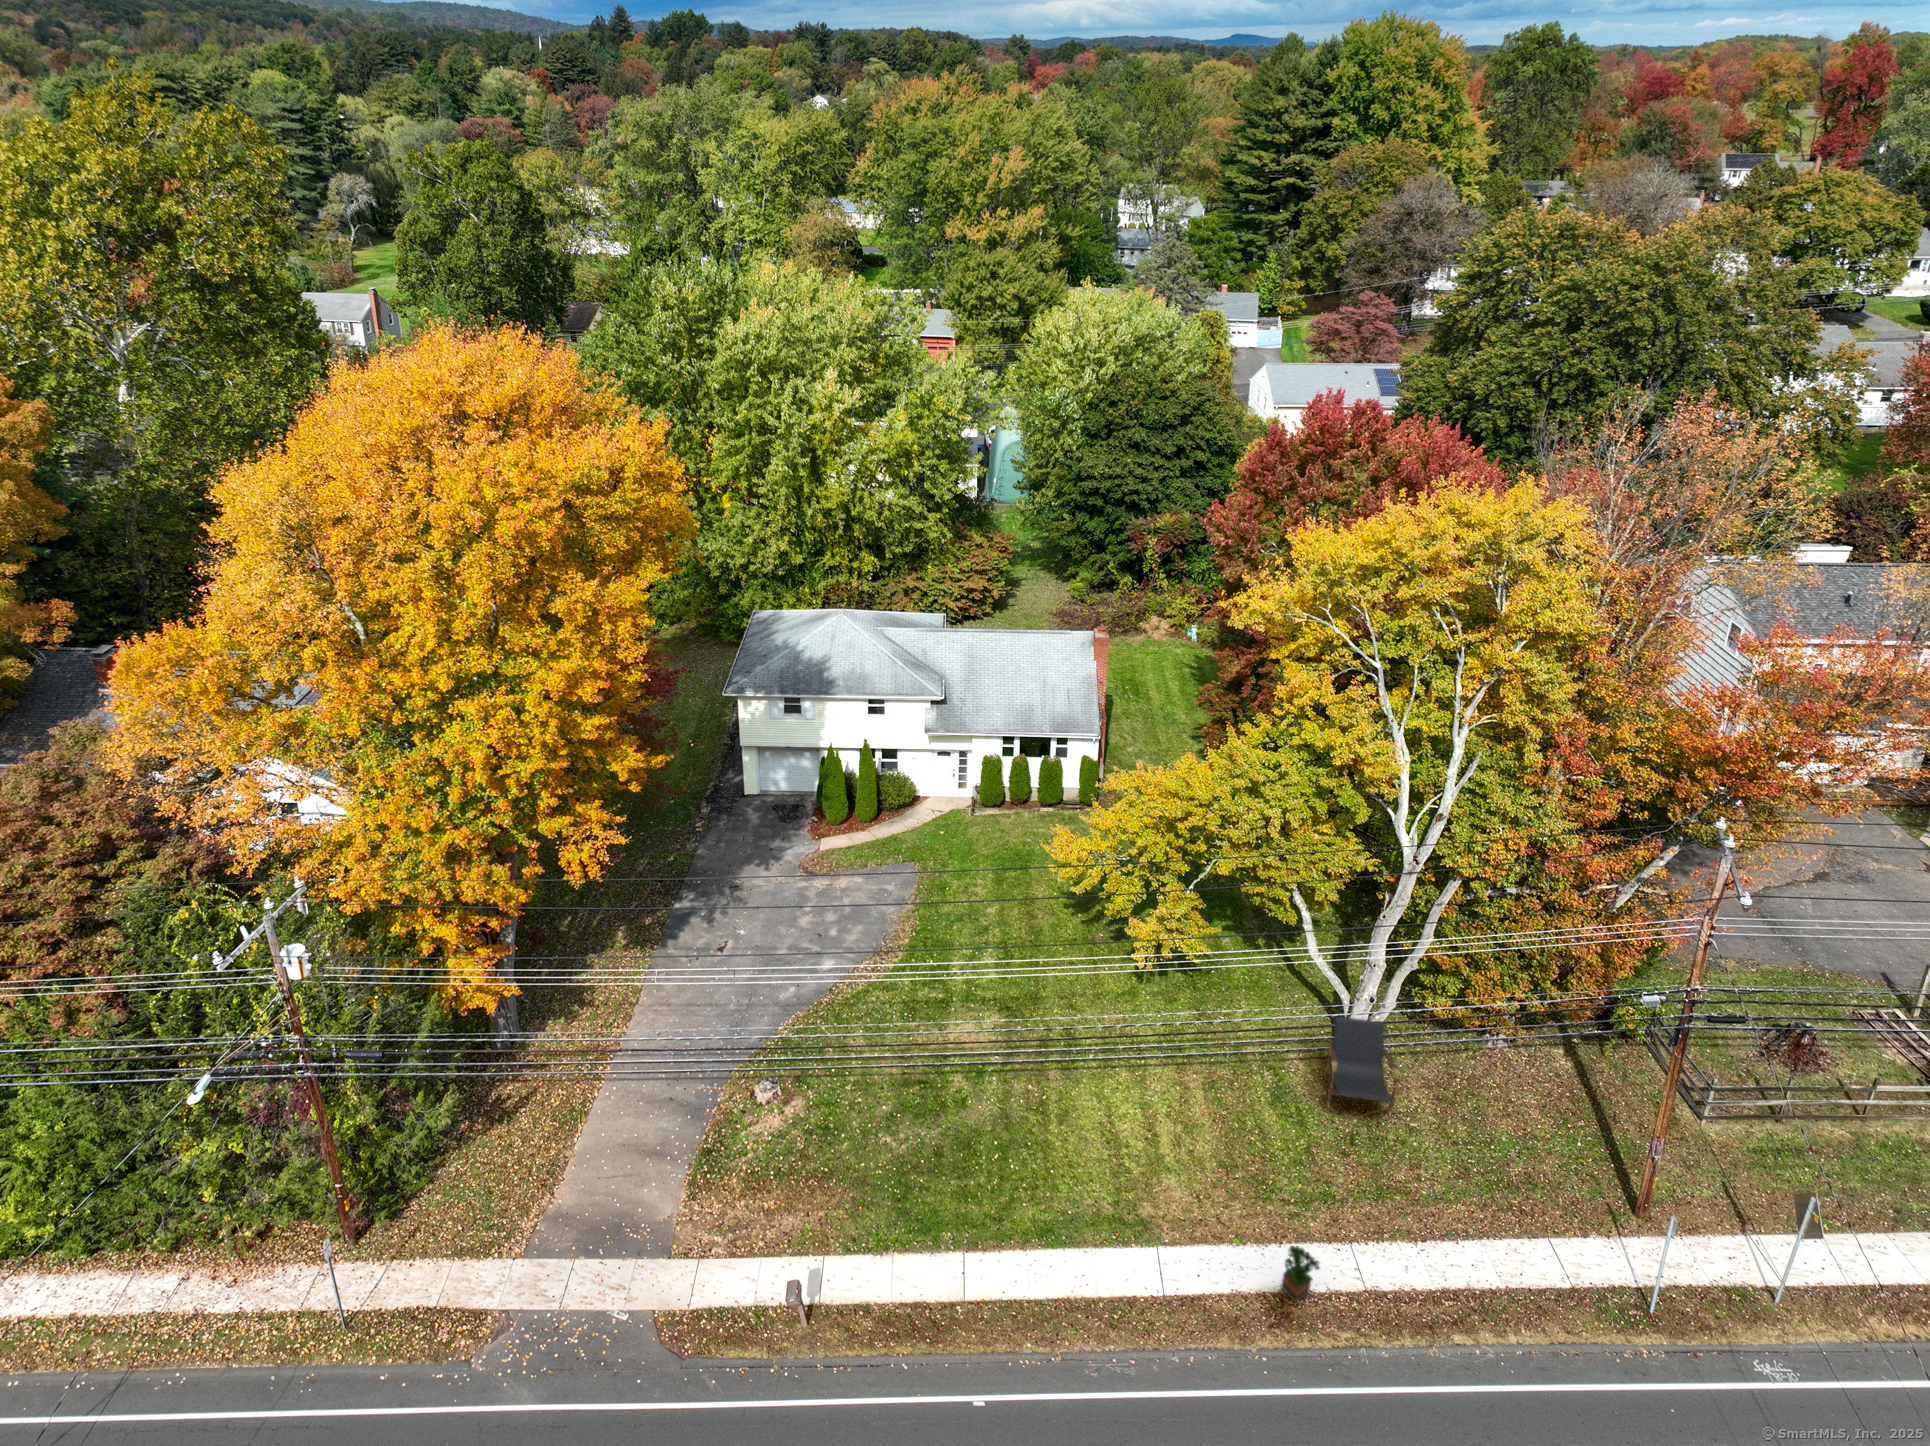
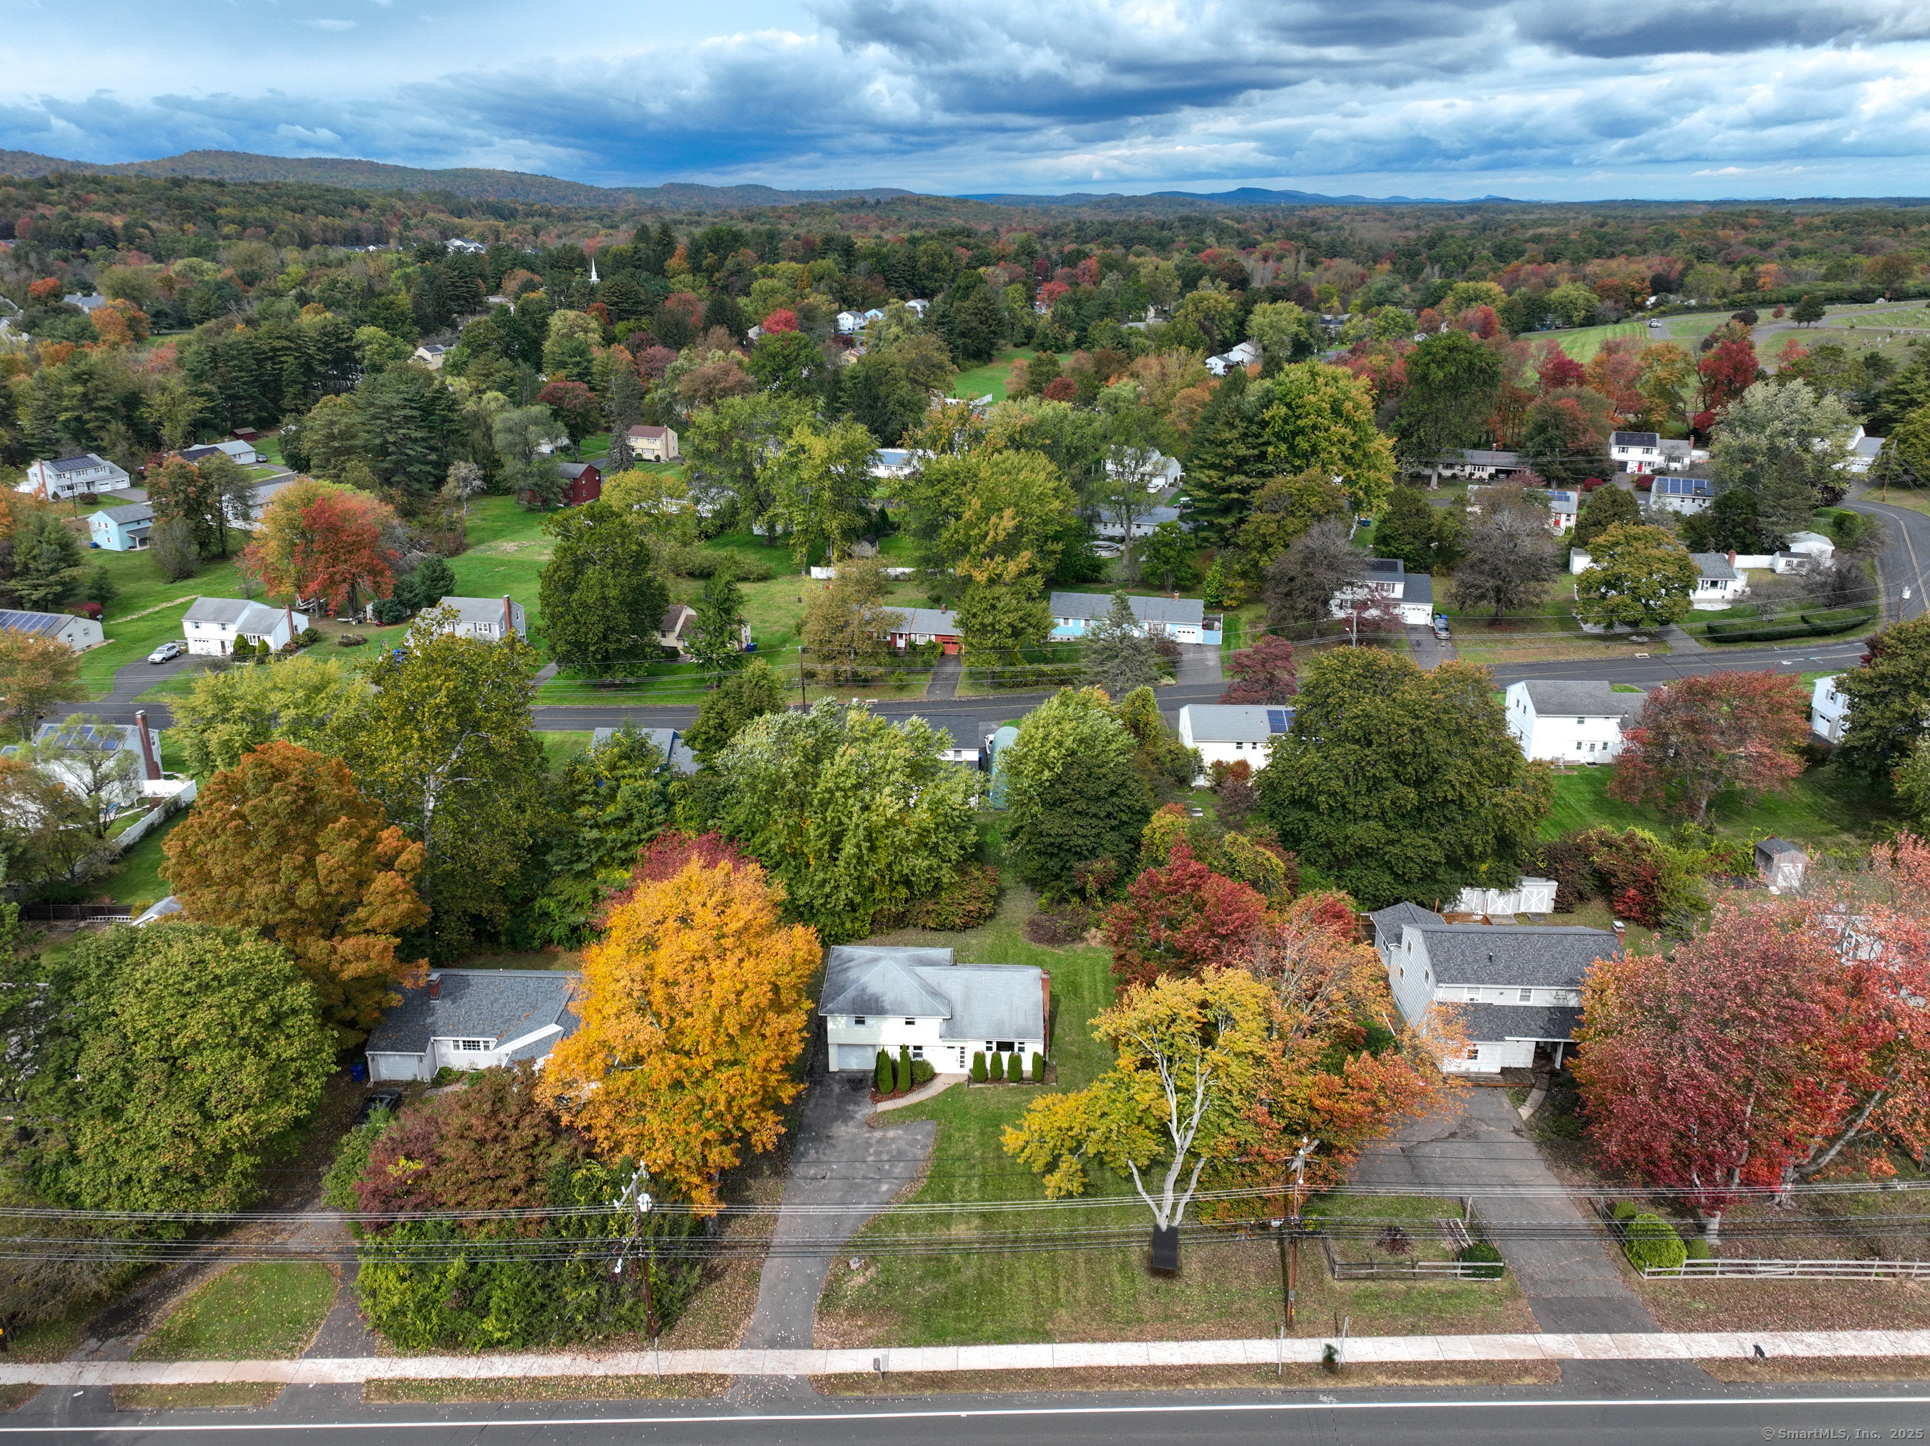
potted tree: present [1281,1246,1320,1302] -> present [1322,1343,1340,1372]

